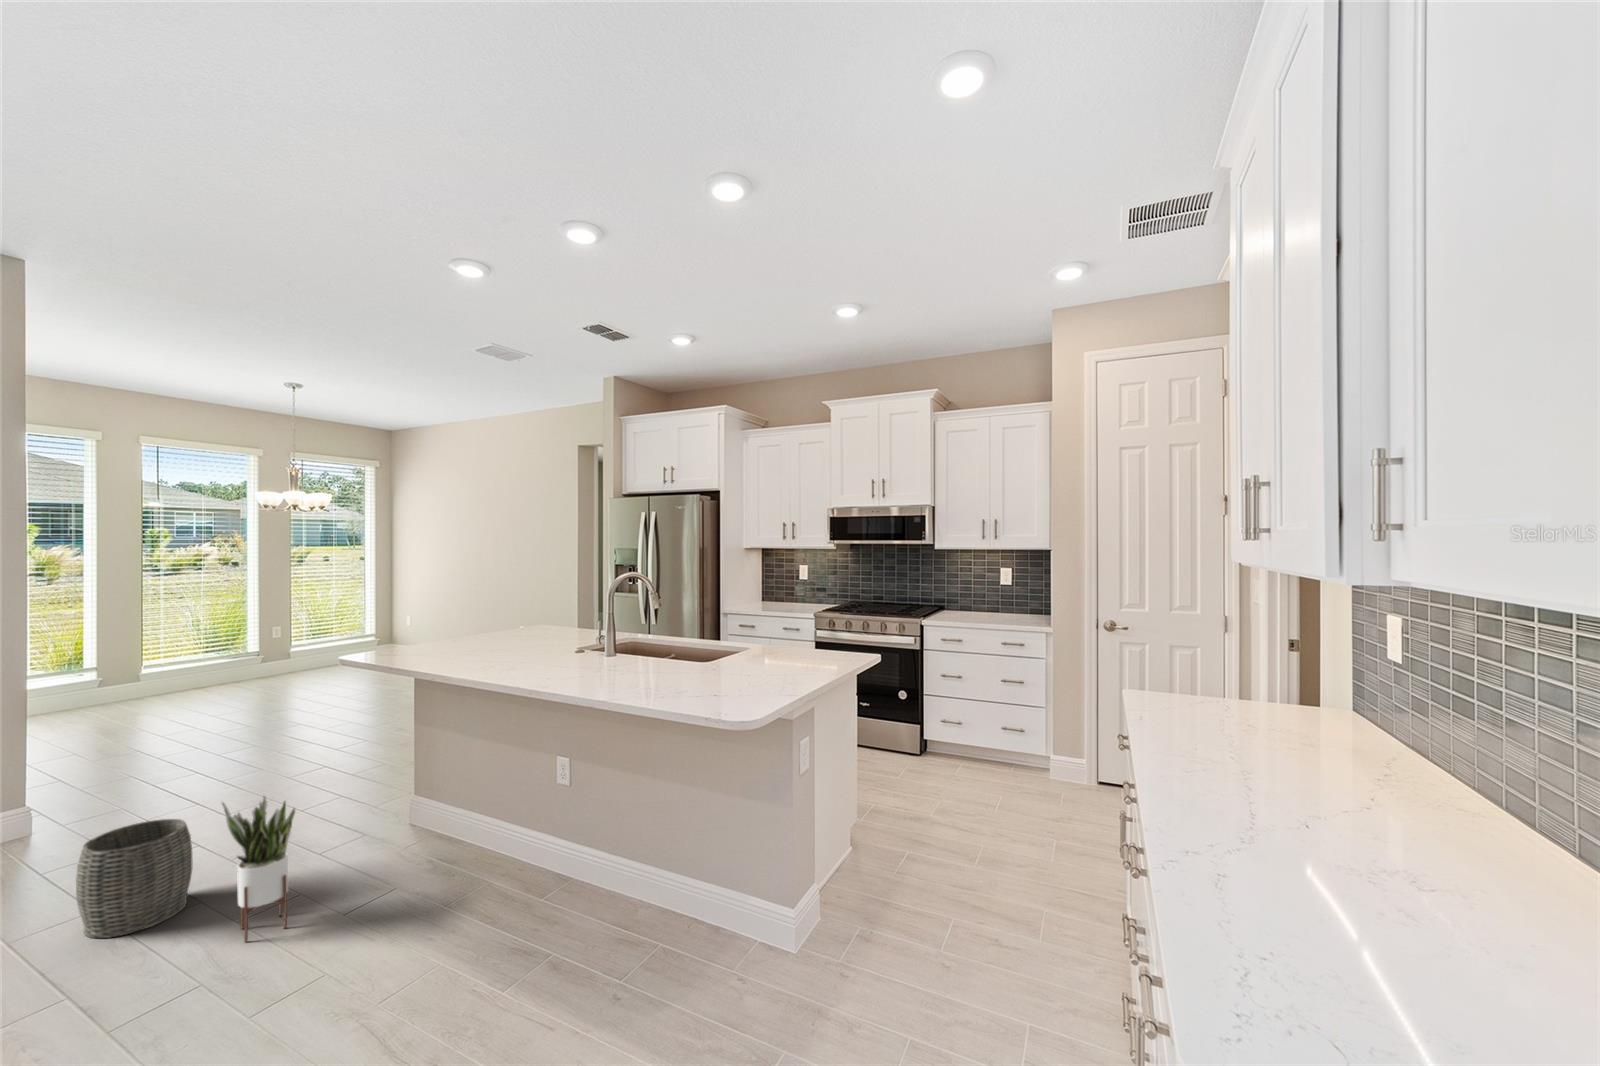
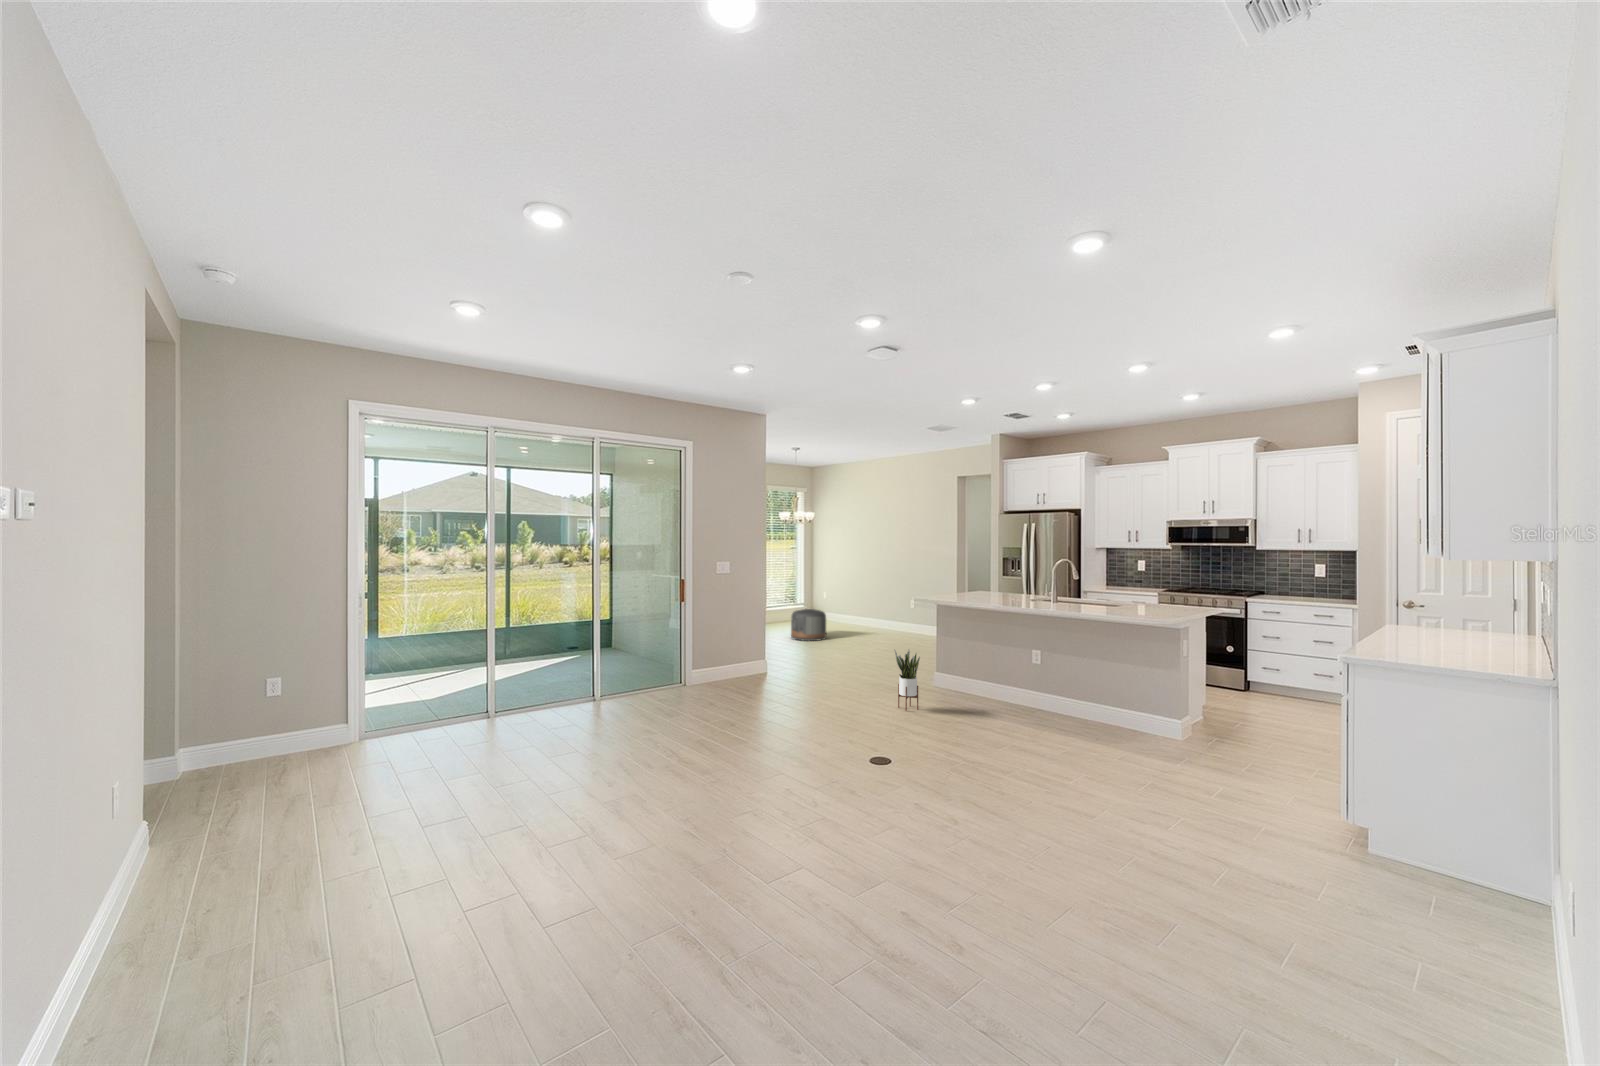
pouf: none [276,655,349,712] -> present [791,609,826,641]
woven basket: present [76,819,193,938] -> none [830,661,866,704]

